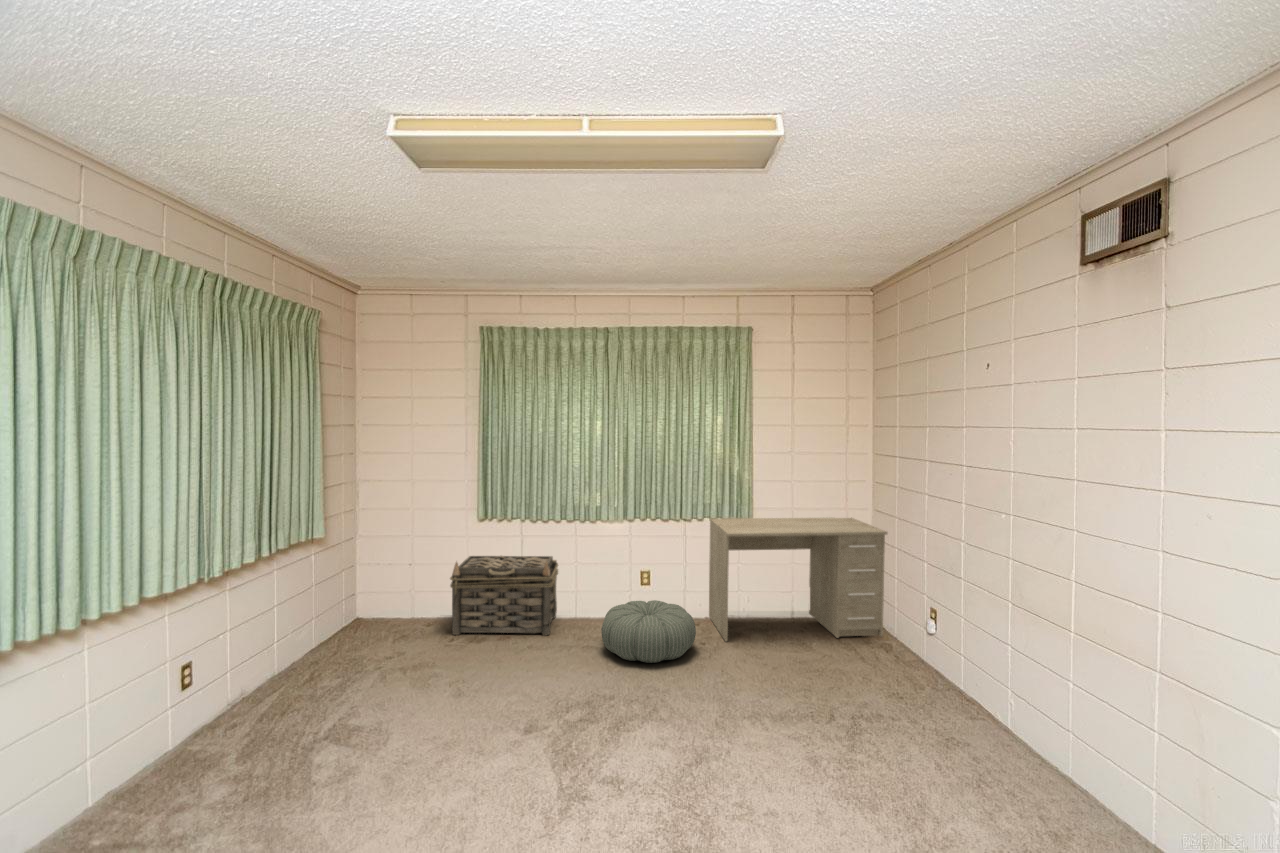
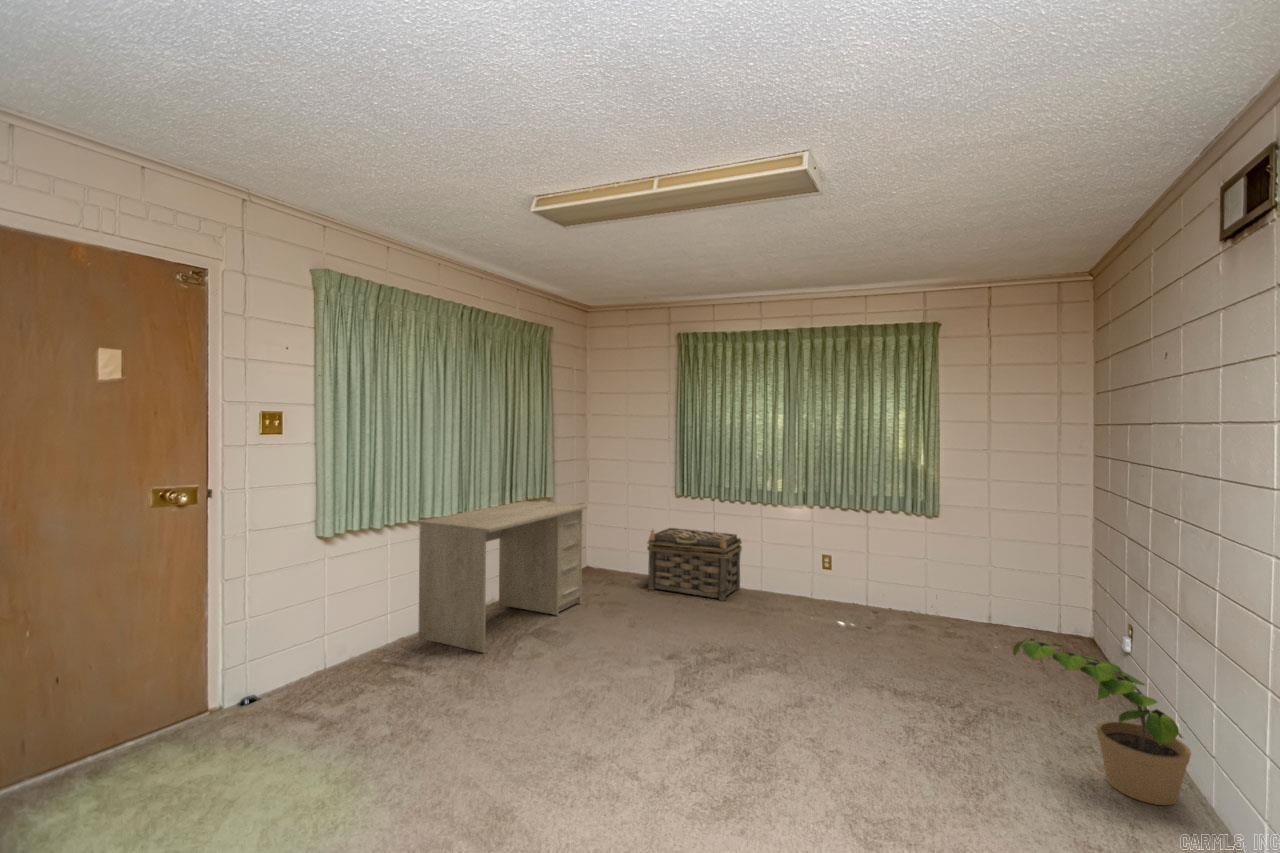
desk: present [709,517,887,641] -> present [418,501,587,653]
pouf: present [602,600,696,663] -> none [761,579,852,635]
potted plant: none [903,645,1039,774] -> present [1013,638,1191,805]

